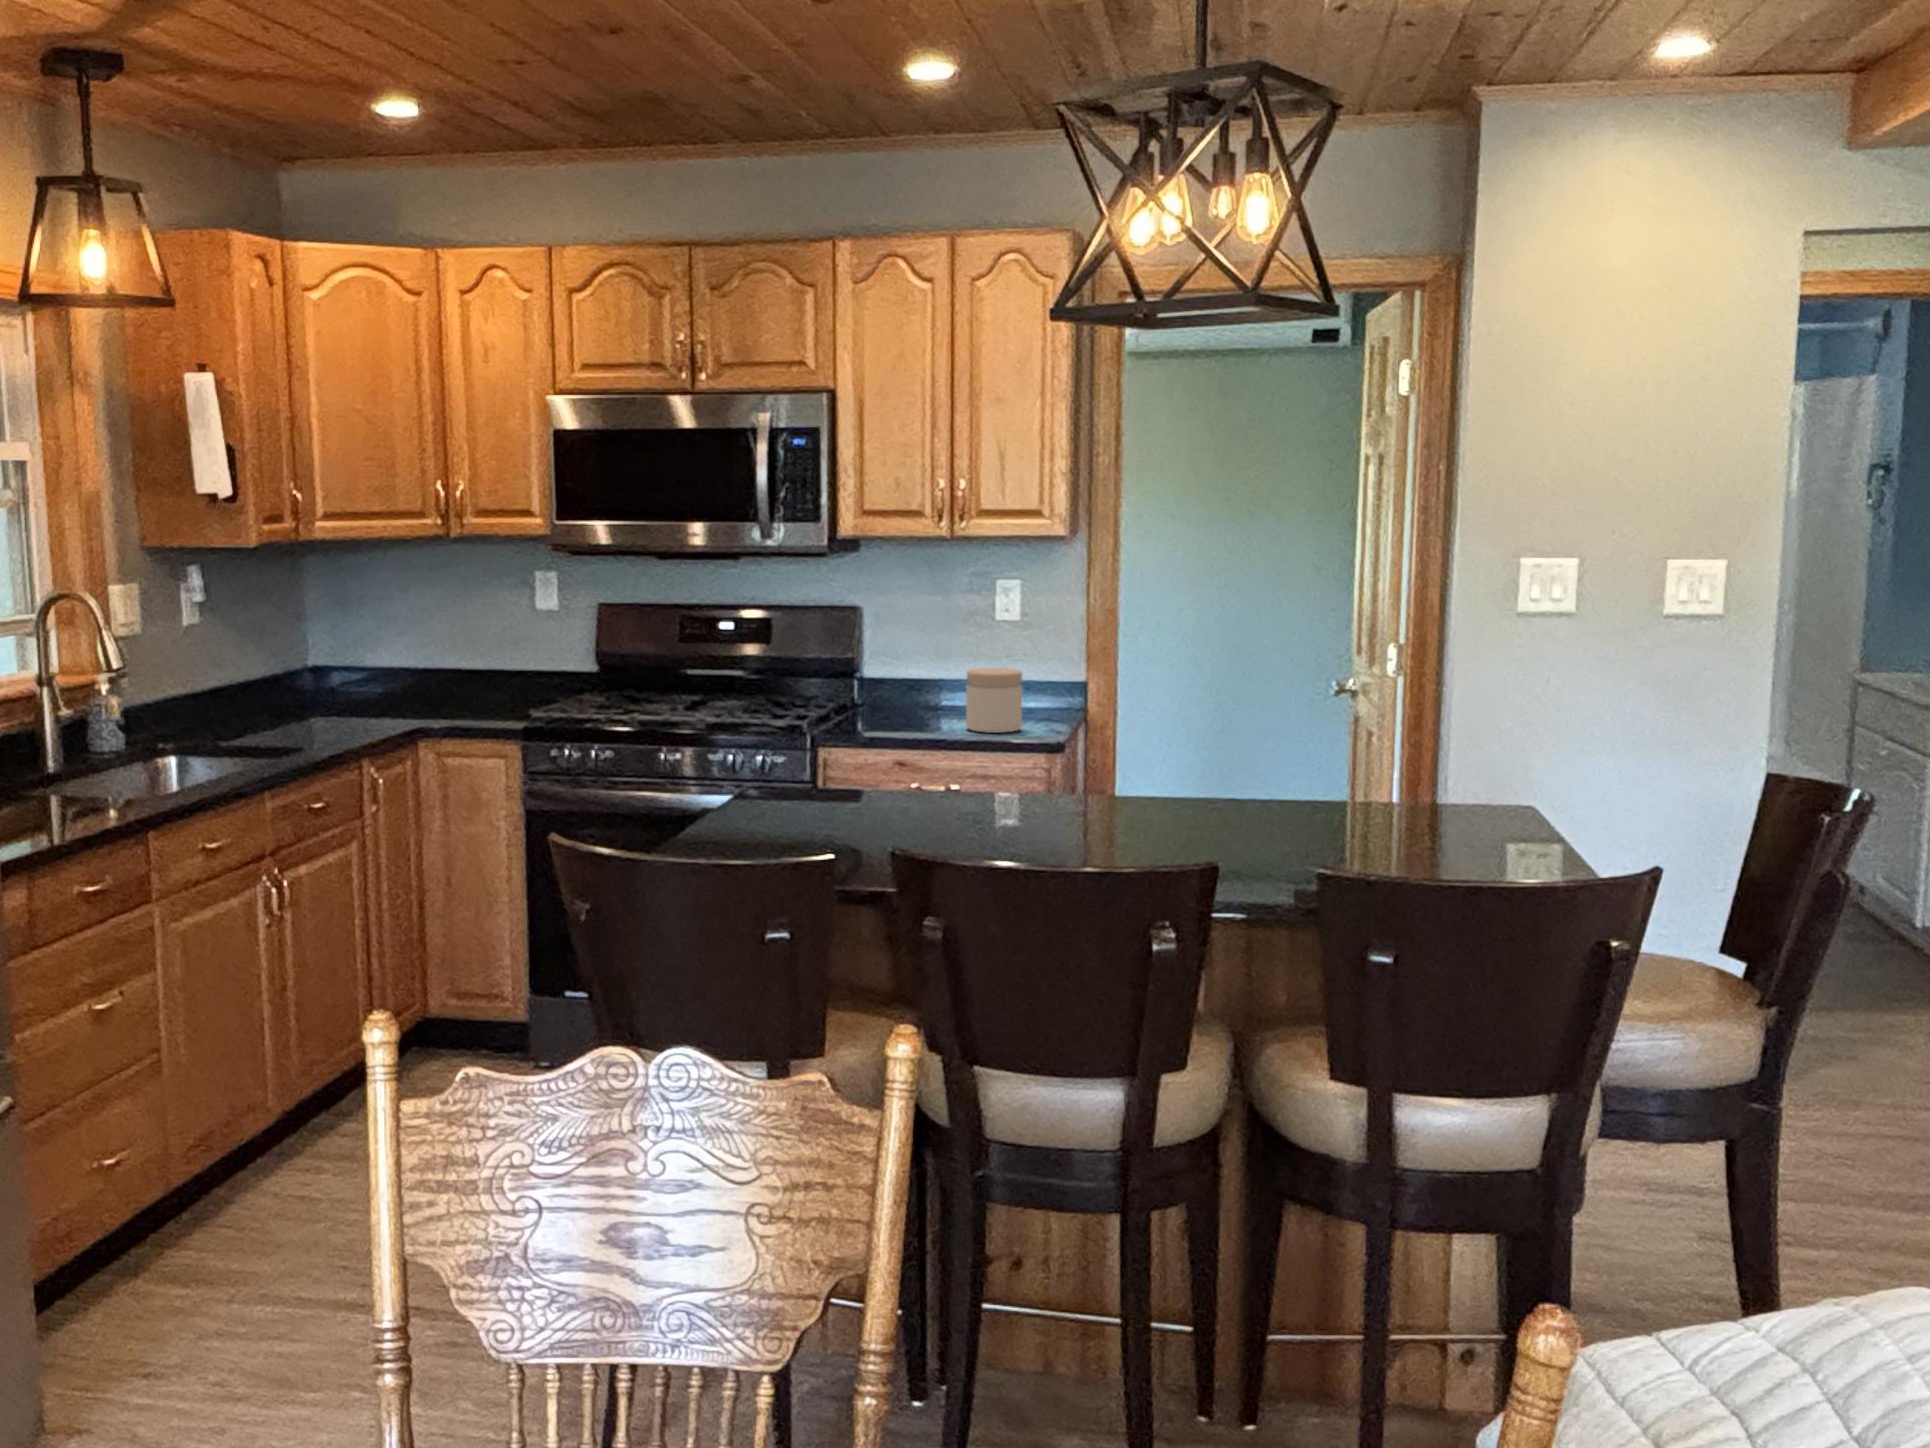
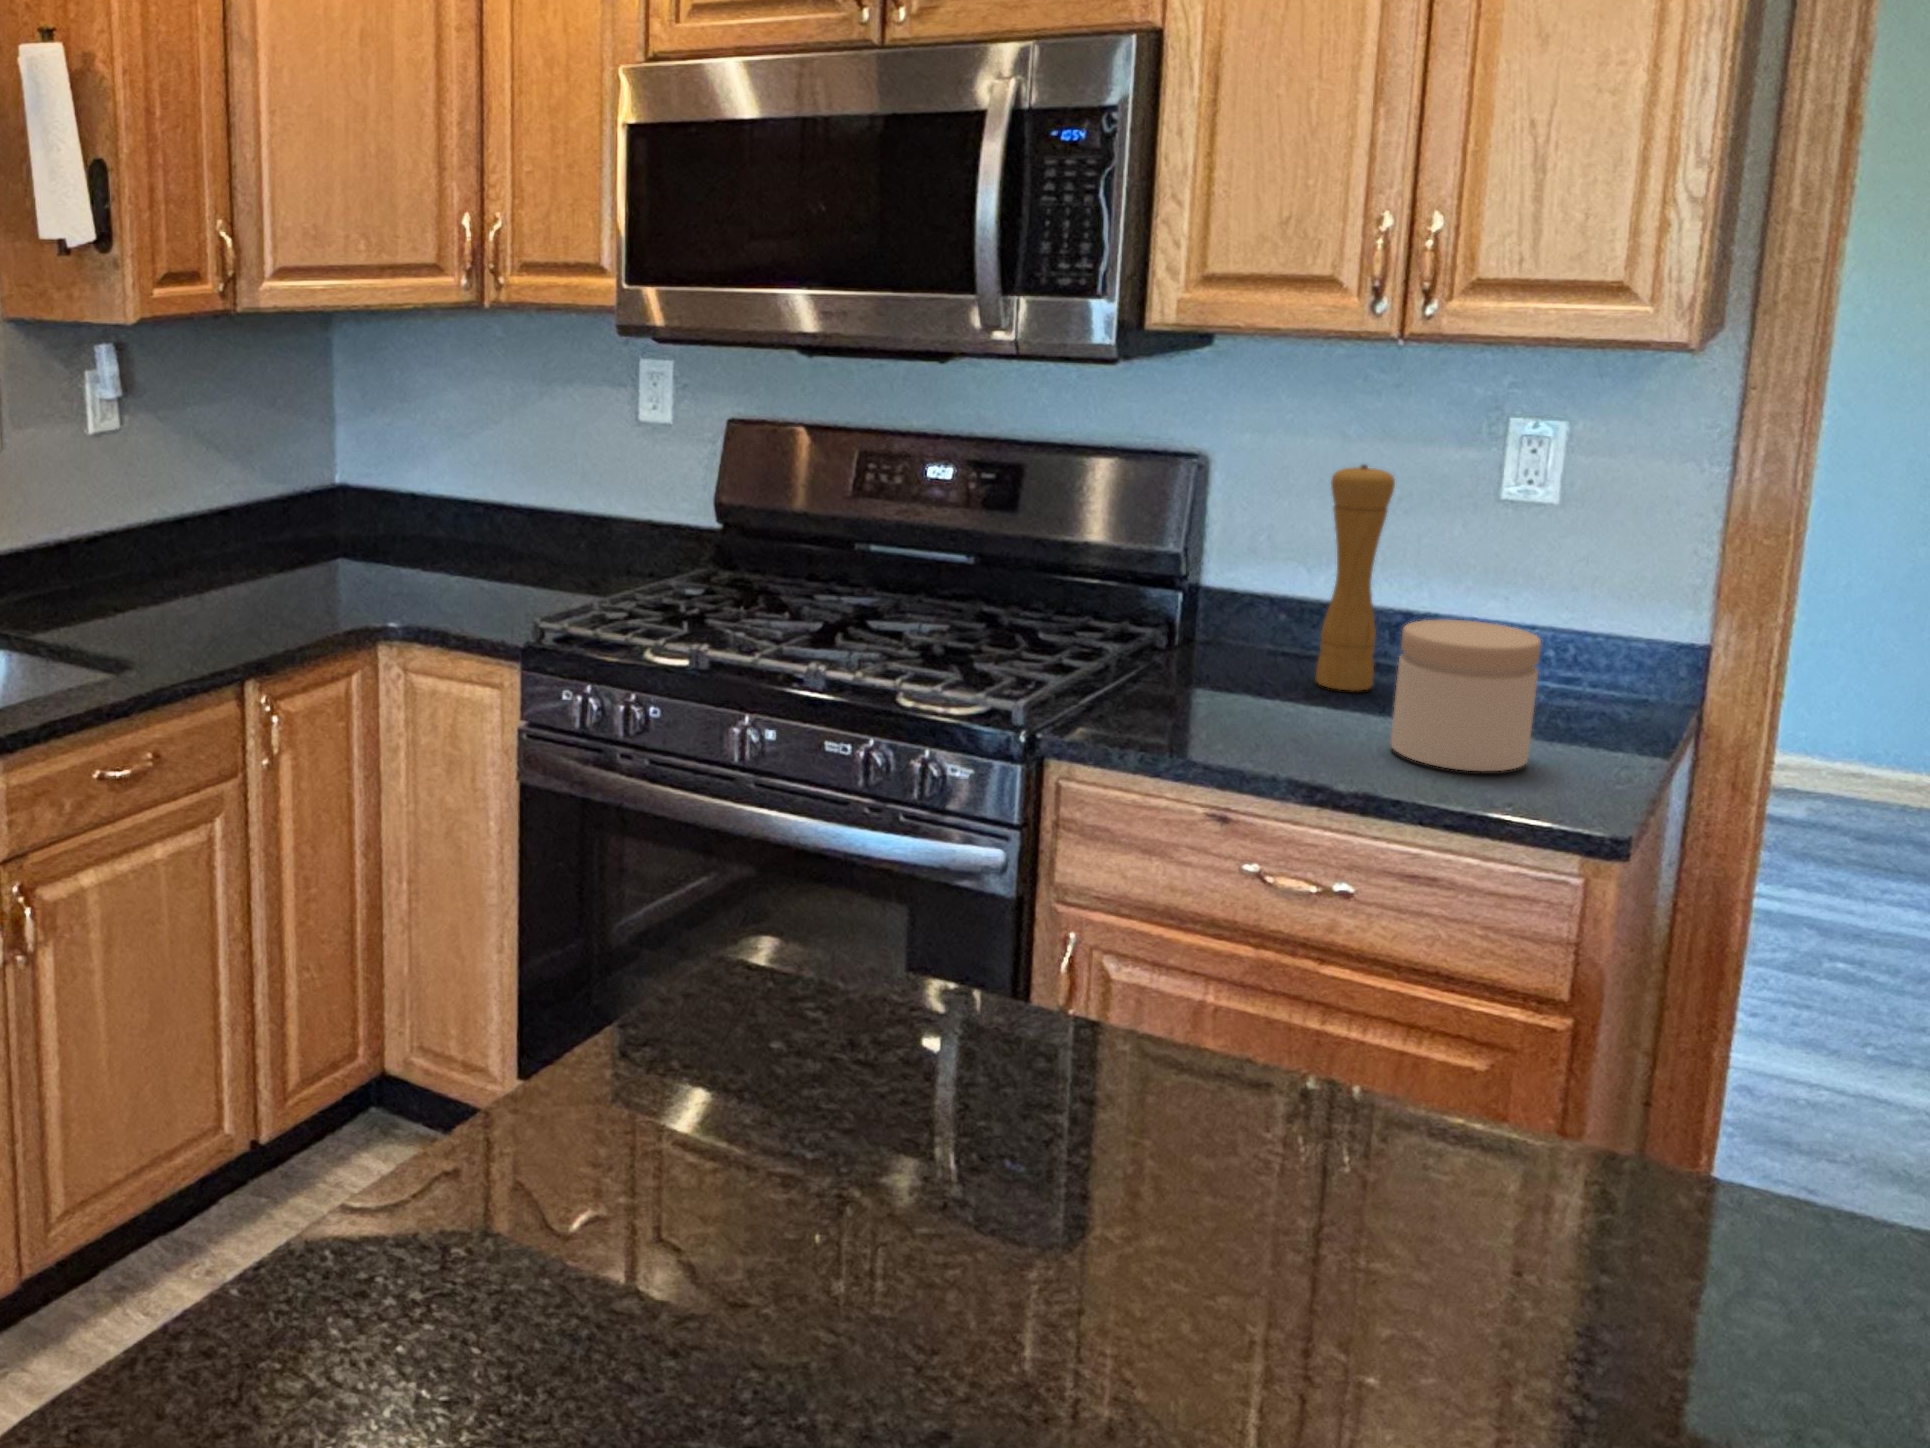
pepper mill: none [926,603,954,715] -> present [1316,464,1395,691]

